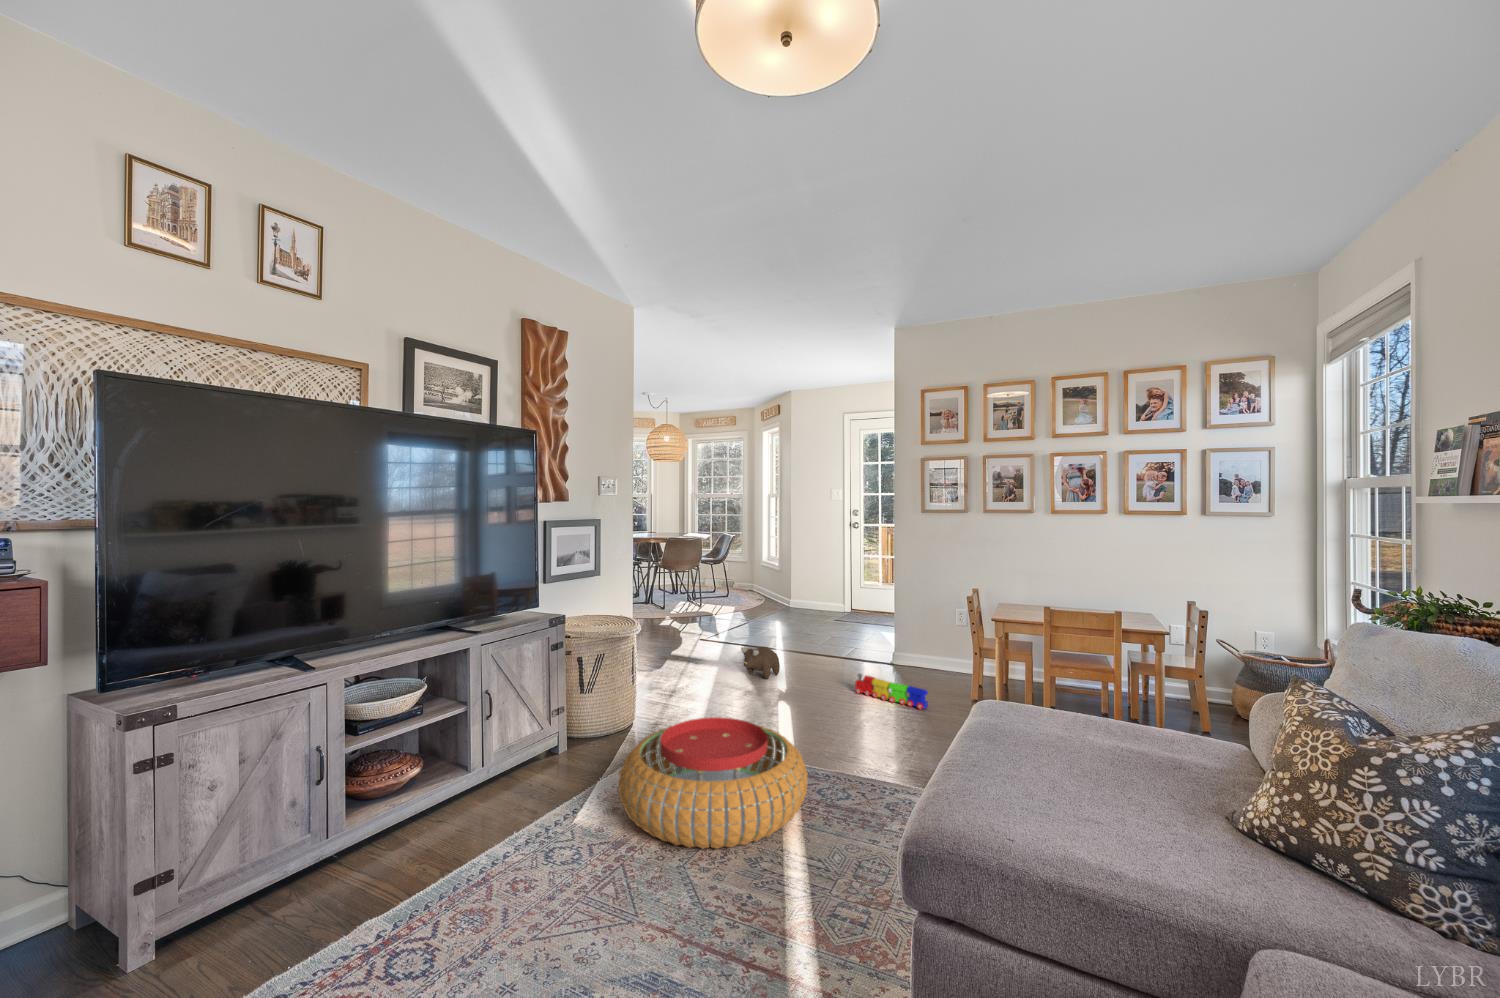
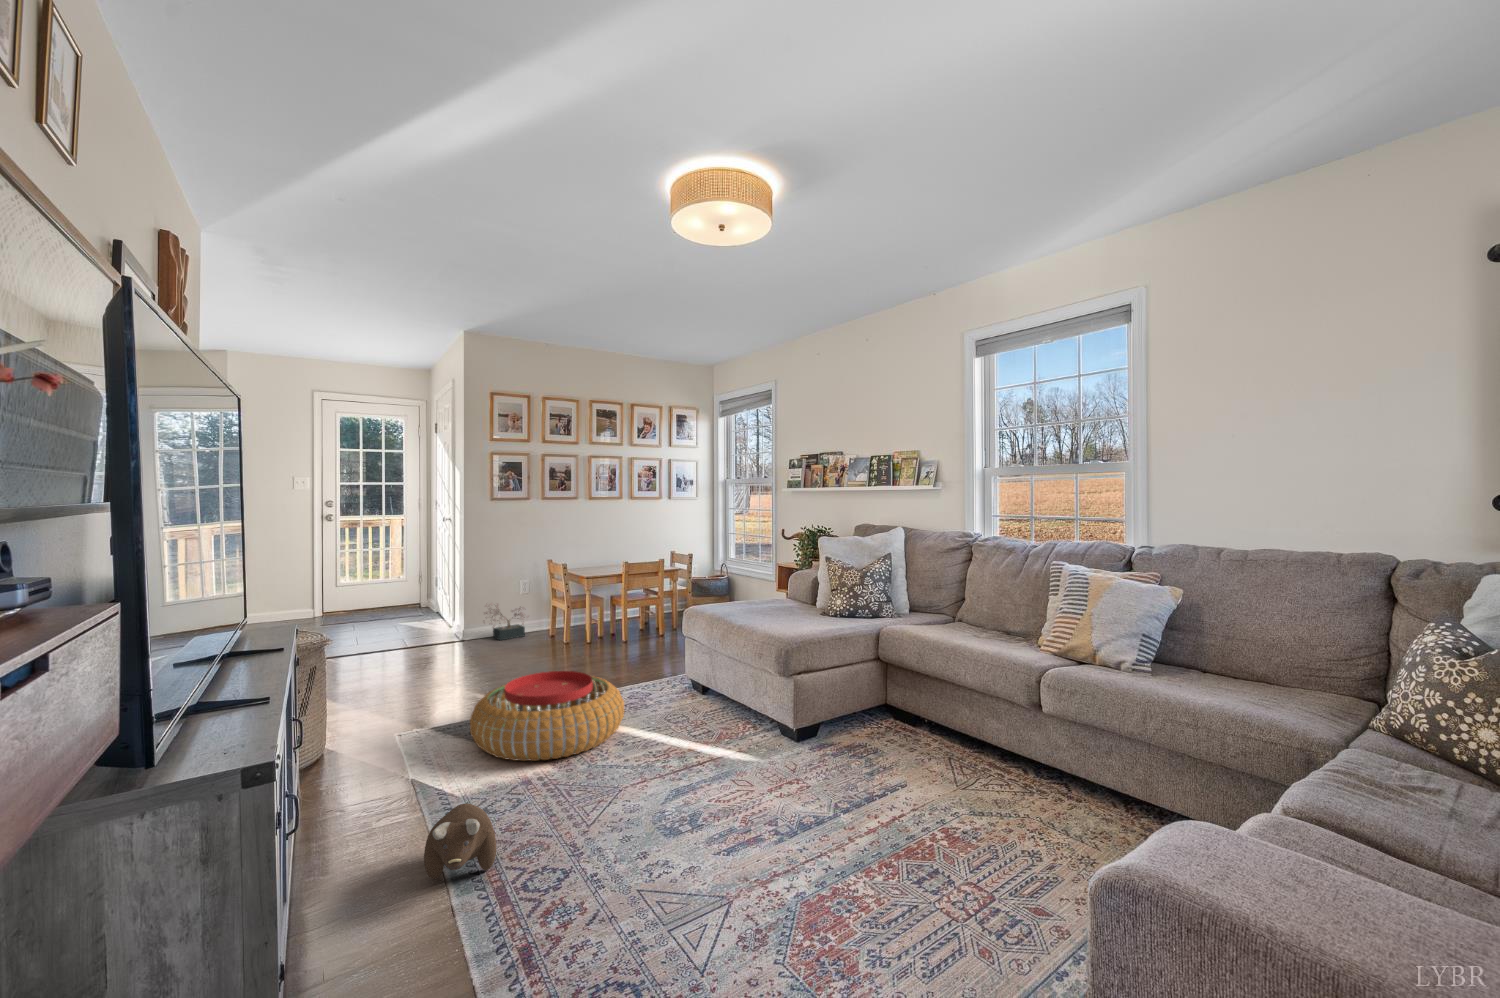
decorative plant: none [897,626,952,675] -> present [484,603,528,640]
plush toy: present [741,647,780,679] -> present [424,803,496,879]
toy train: present [855,674,928,709] -> none [490,640,559,661]

